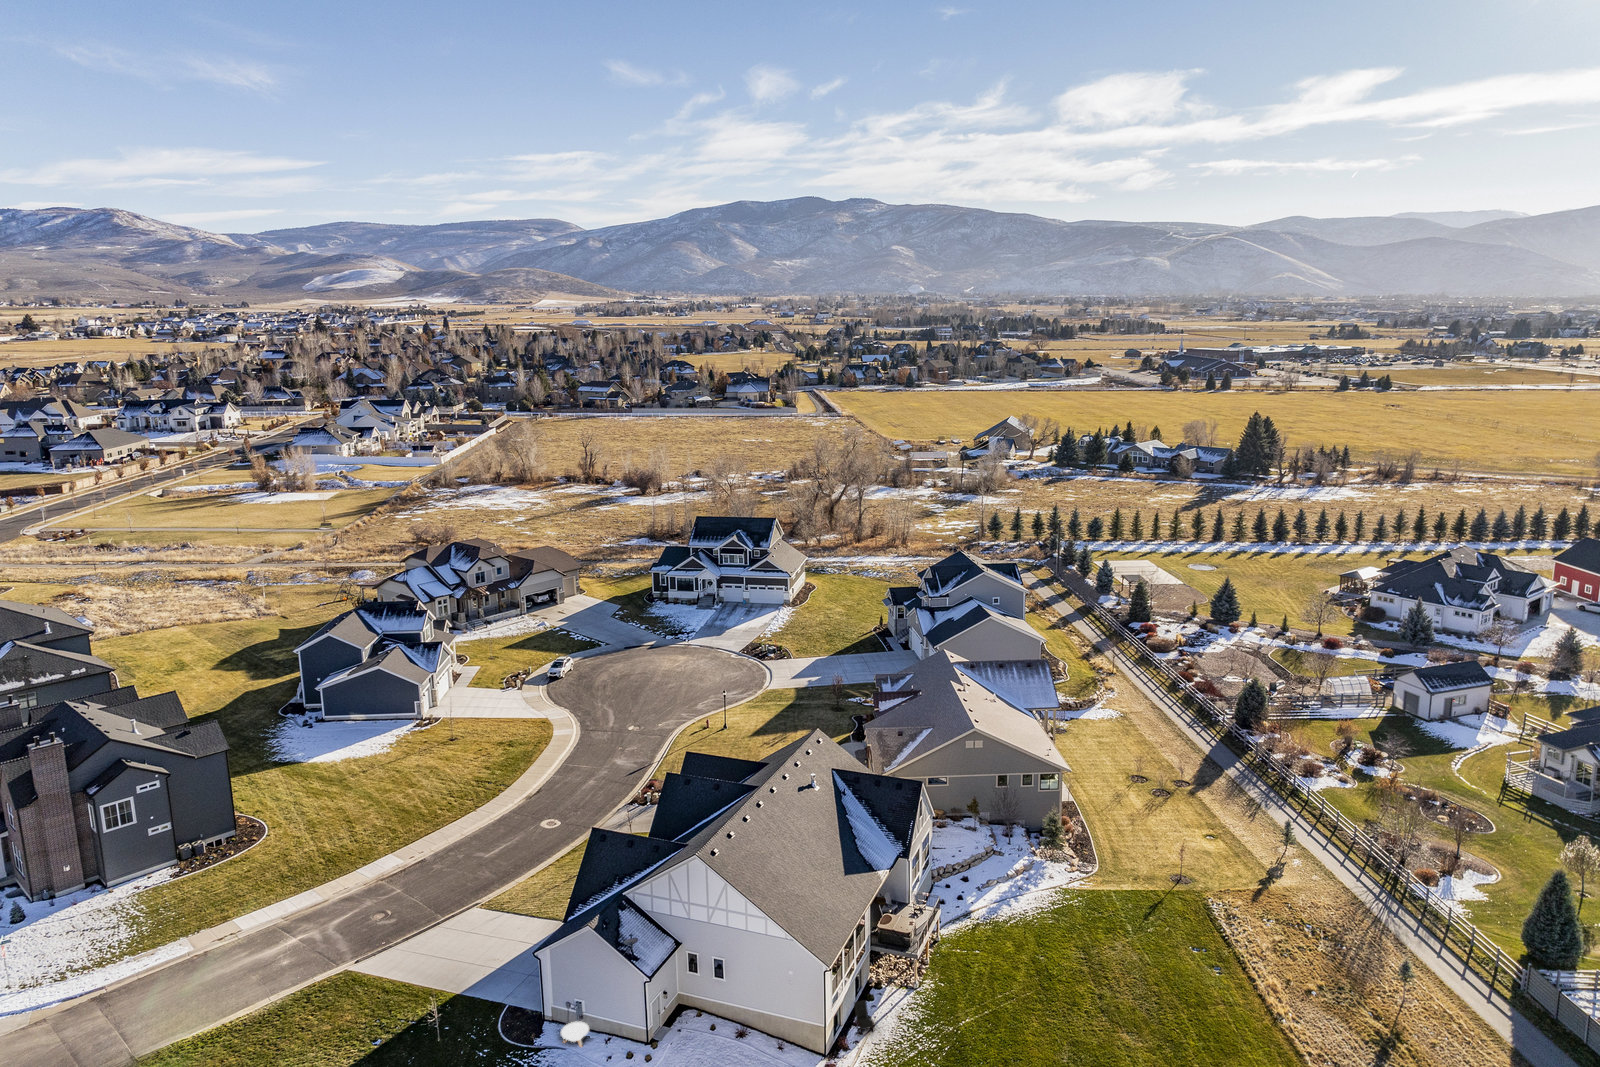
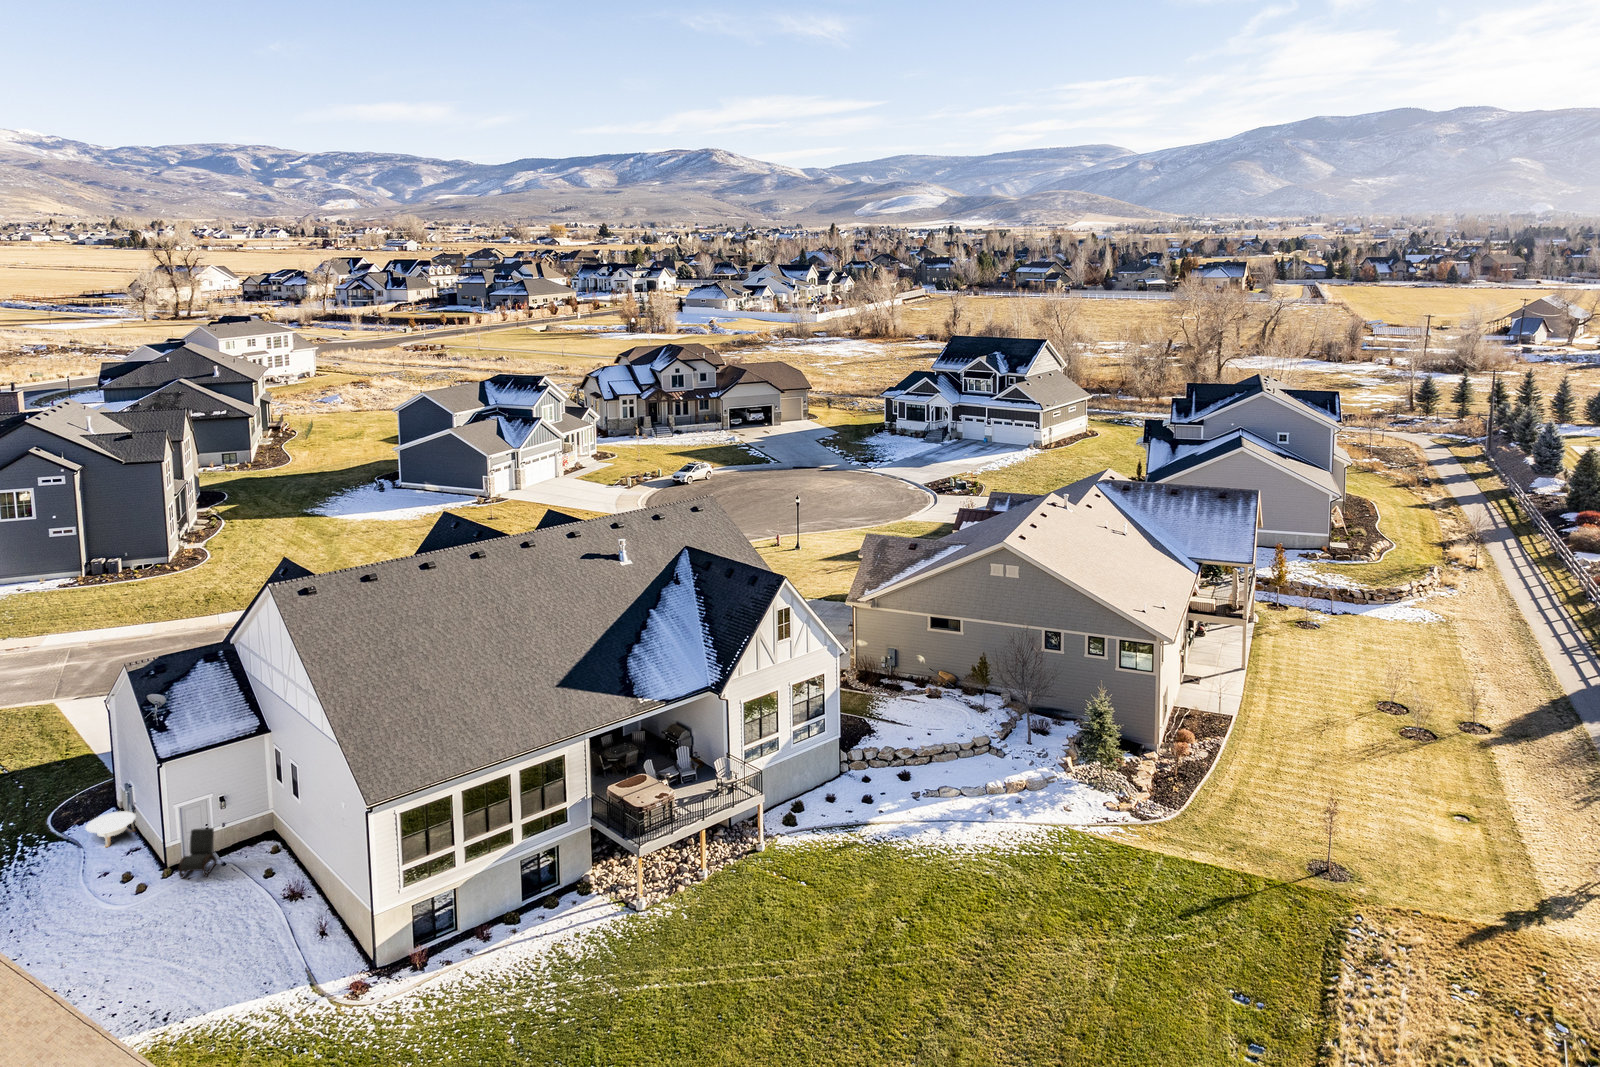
lounge chair: present [854,1000,875,1034] -> present [178,828,217,878]

